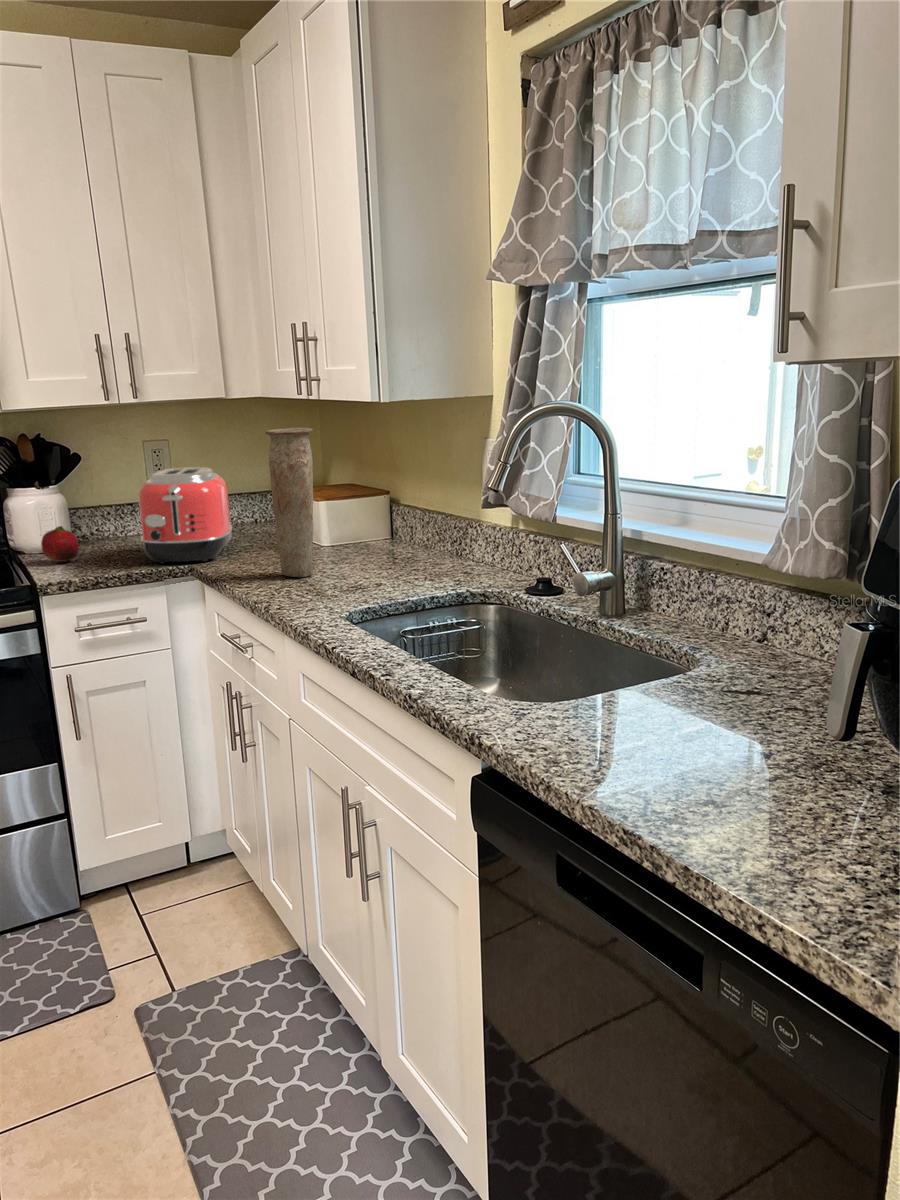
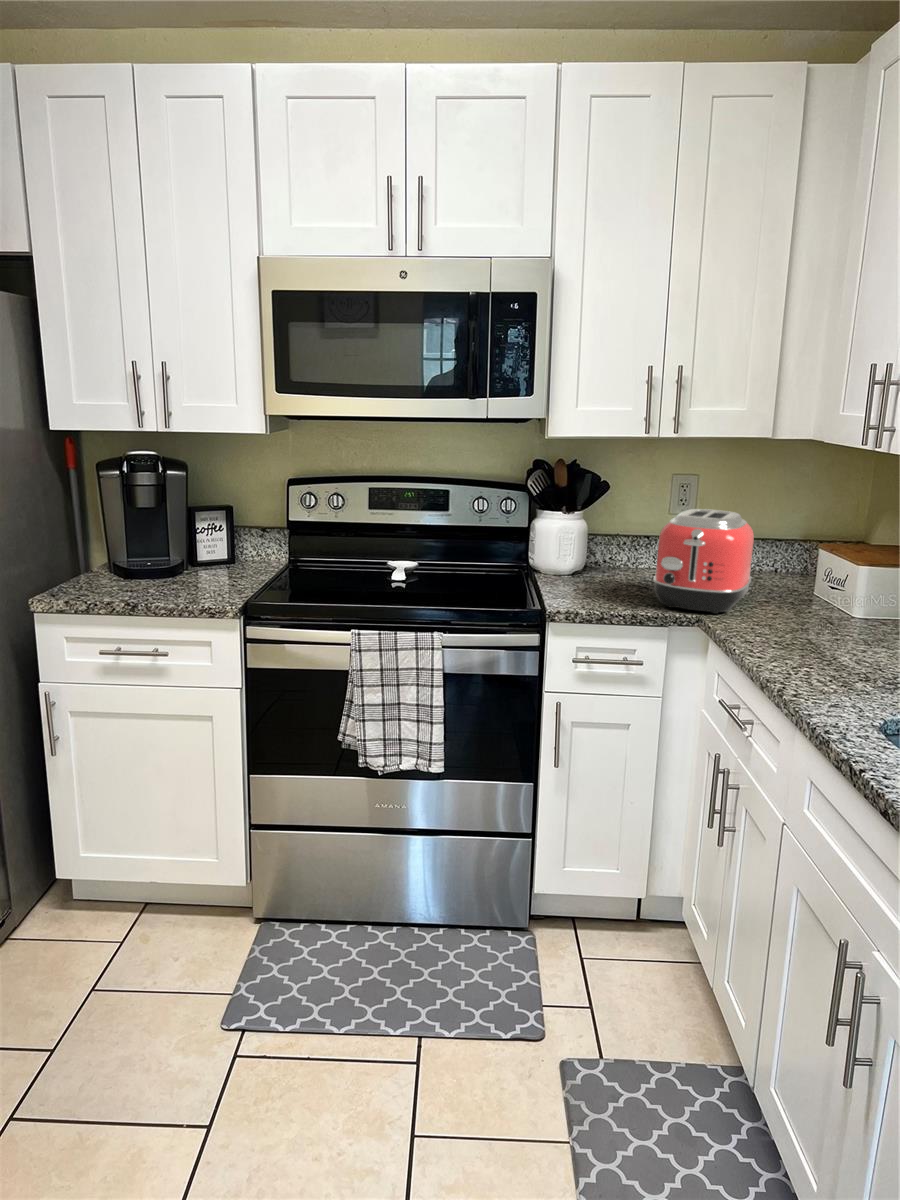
vase: present [265,428,313,577] -> none [802,485,873,657]
fruit: present [41,526,79,562] -> none [558,553,592,588]

